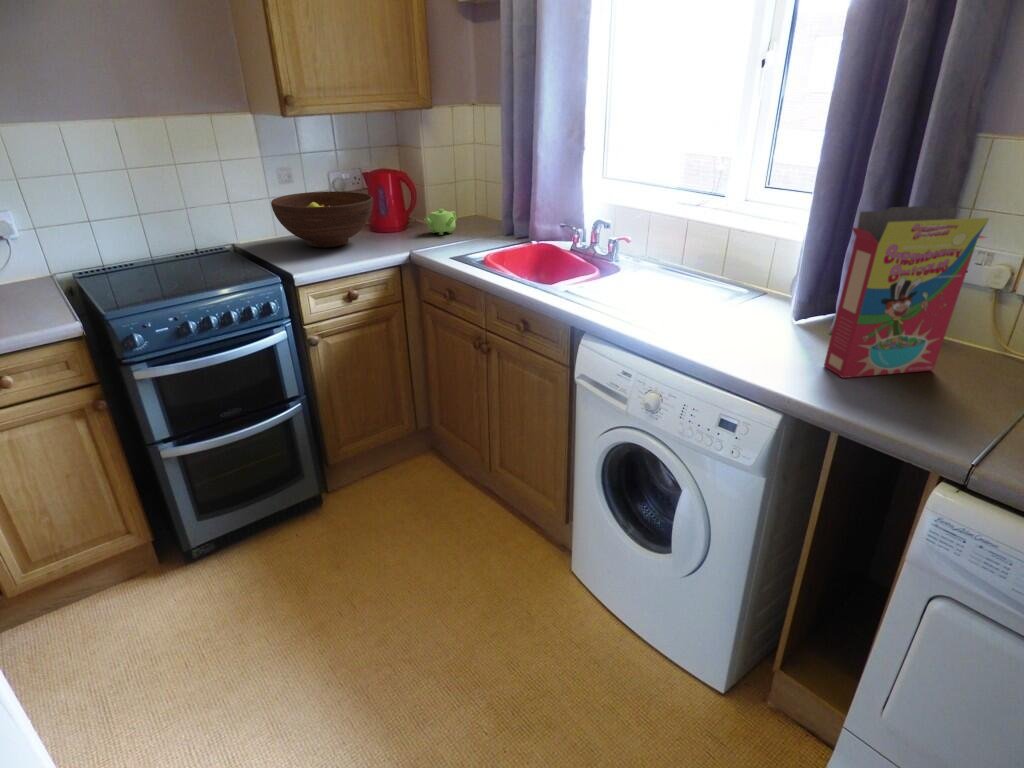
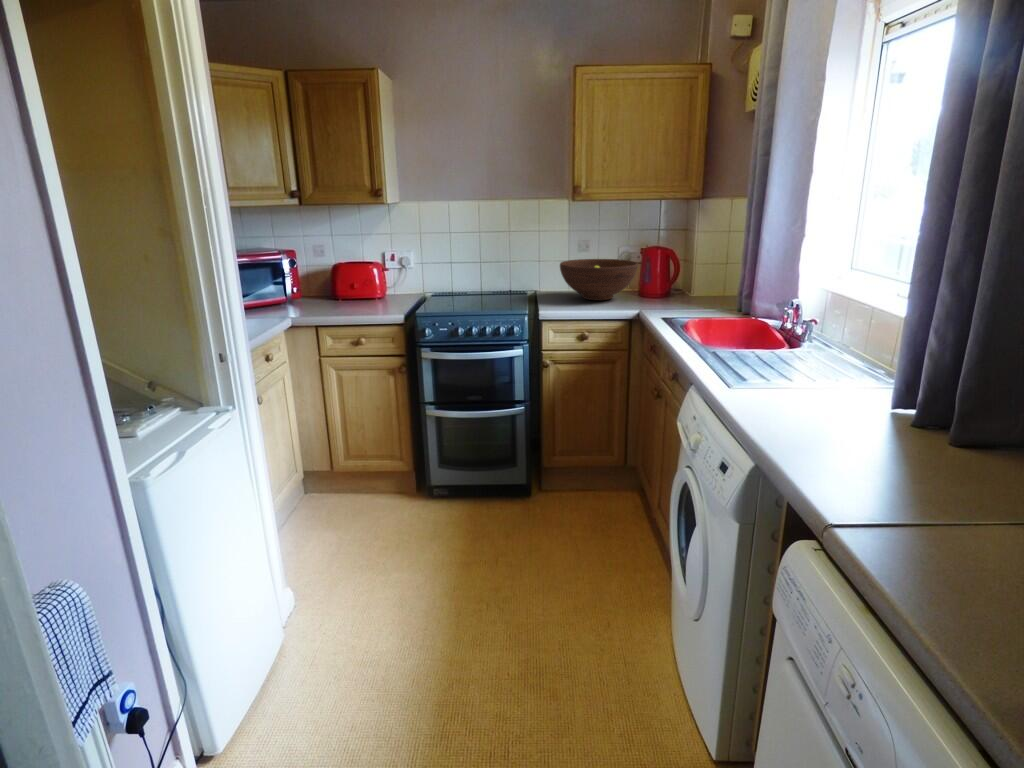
cereal box: present [824,206,989,378] -> none [817,285,998,476]
teapot: present [424,209,457,235] -> none [680,281,715,304]

